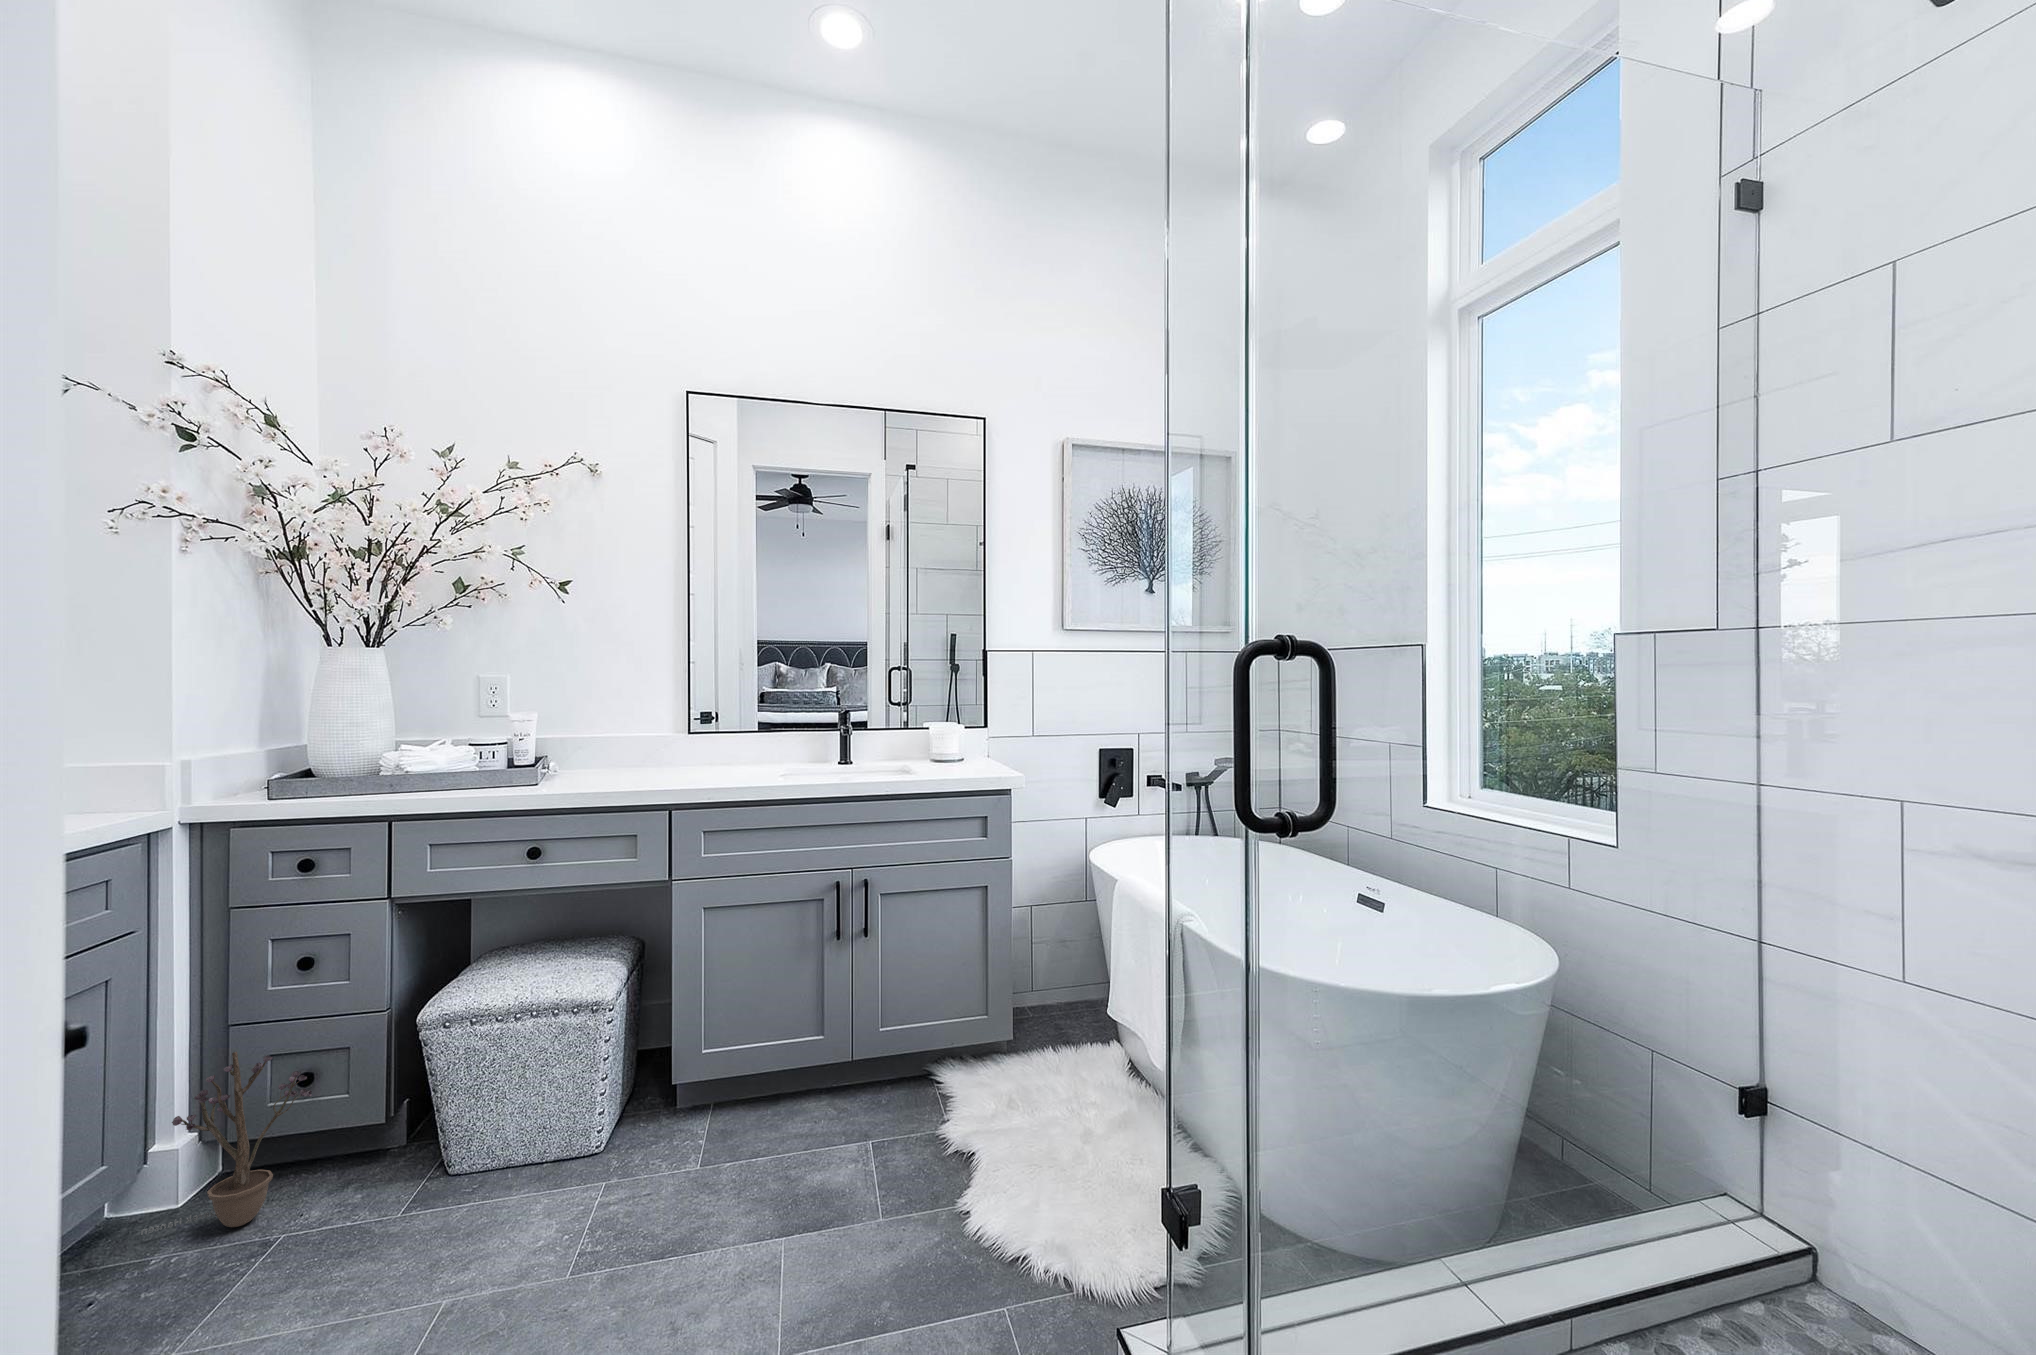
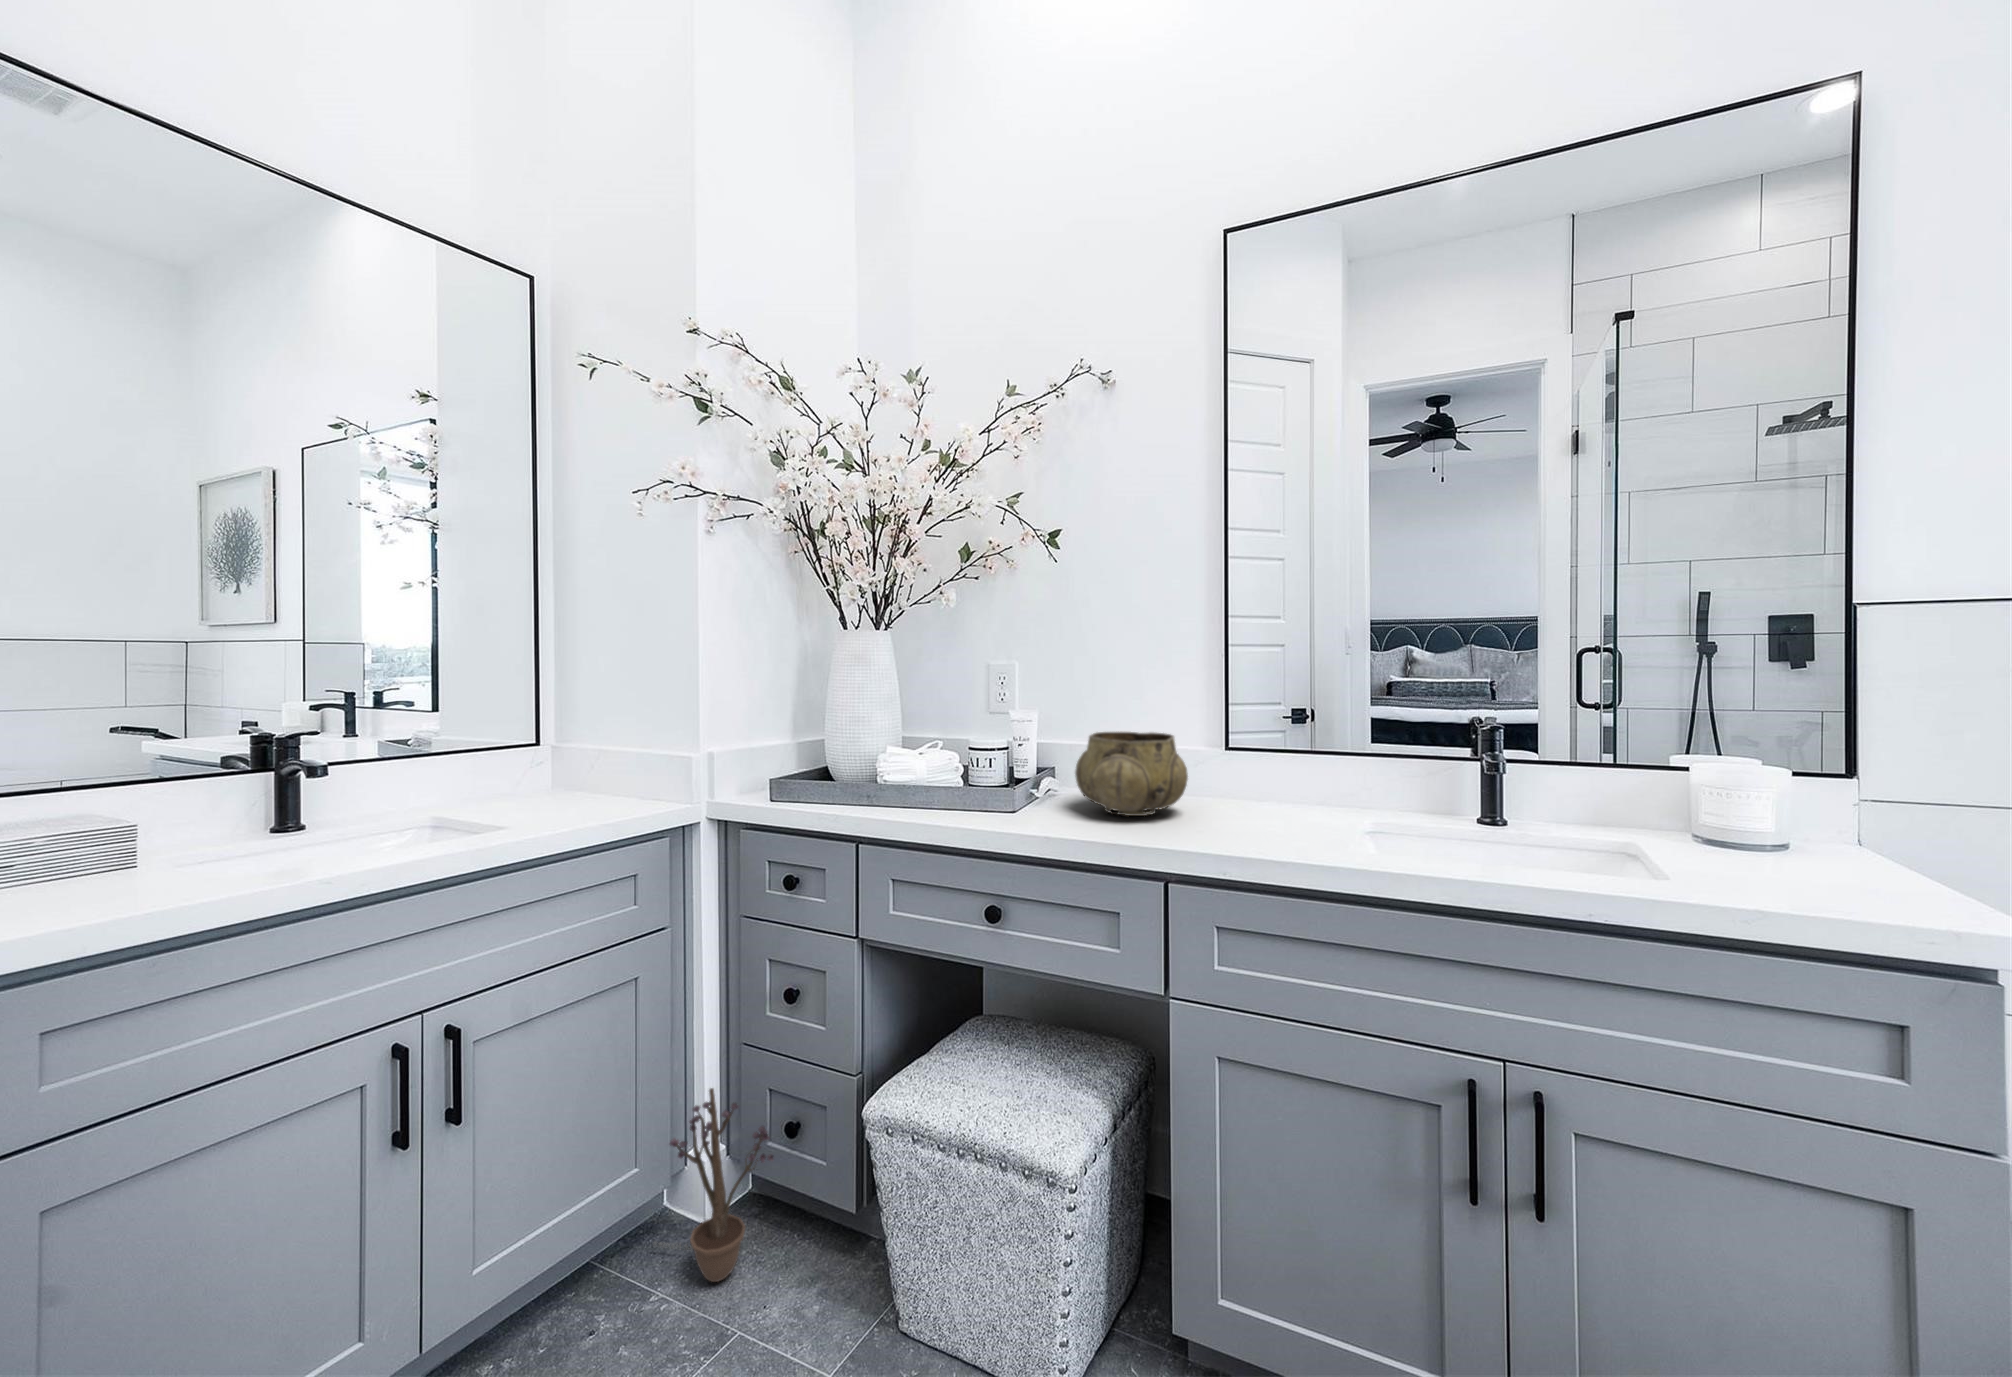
decorative bowl: none [579,723,665,779] -> present [1075,731,1188,816]

